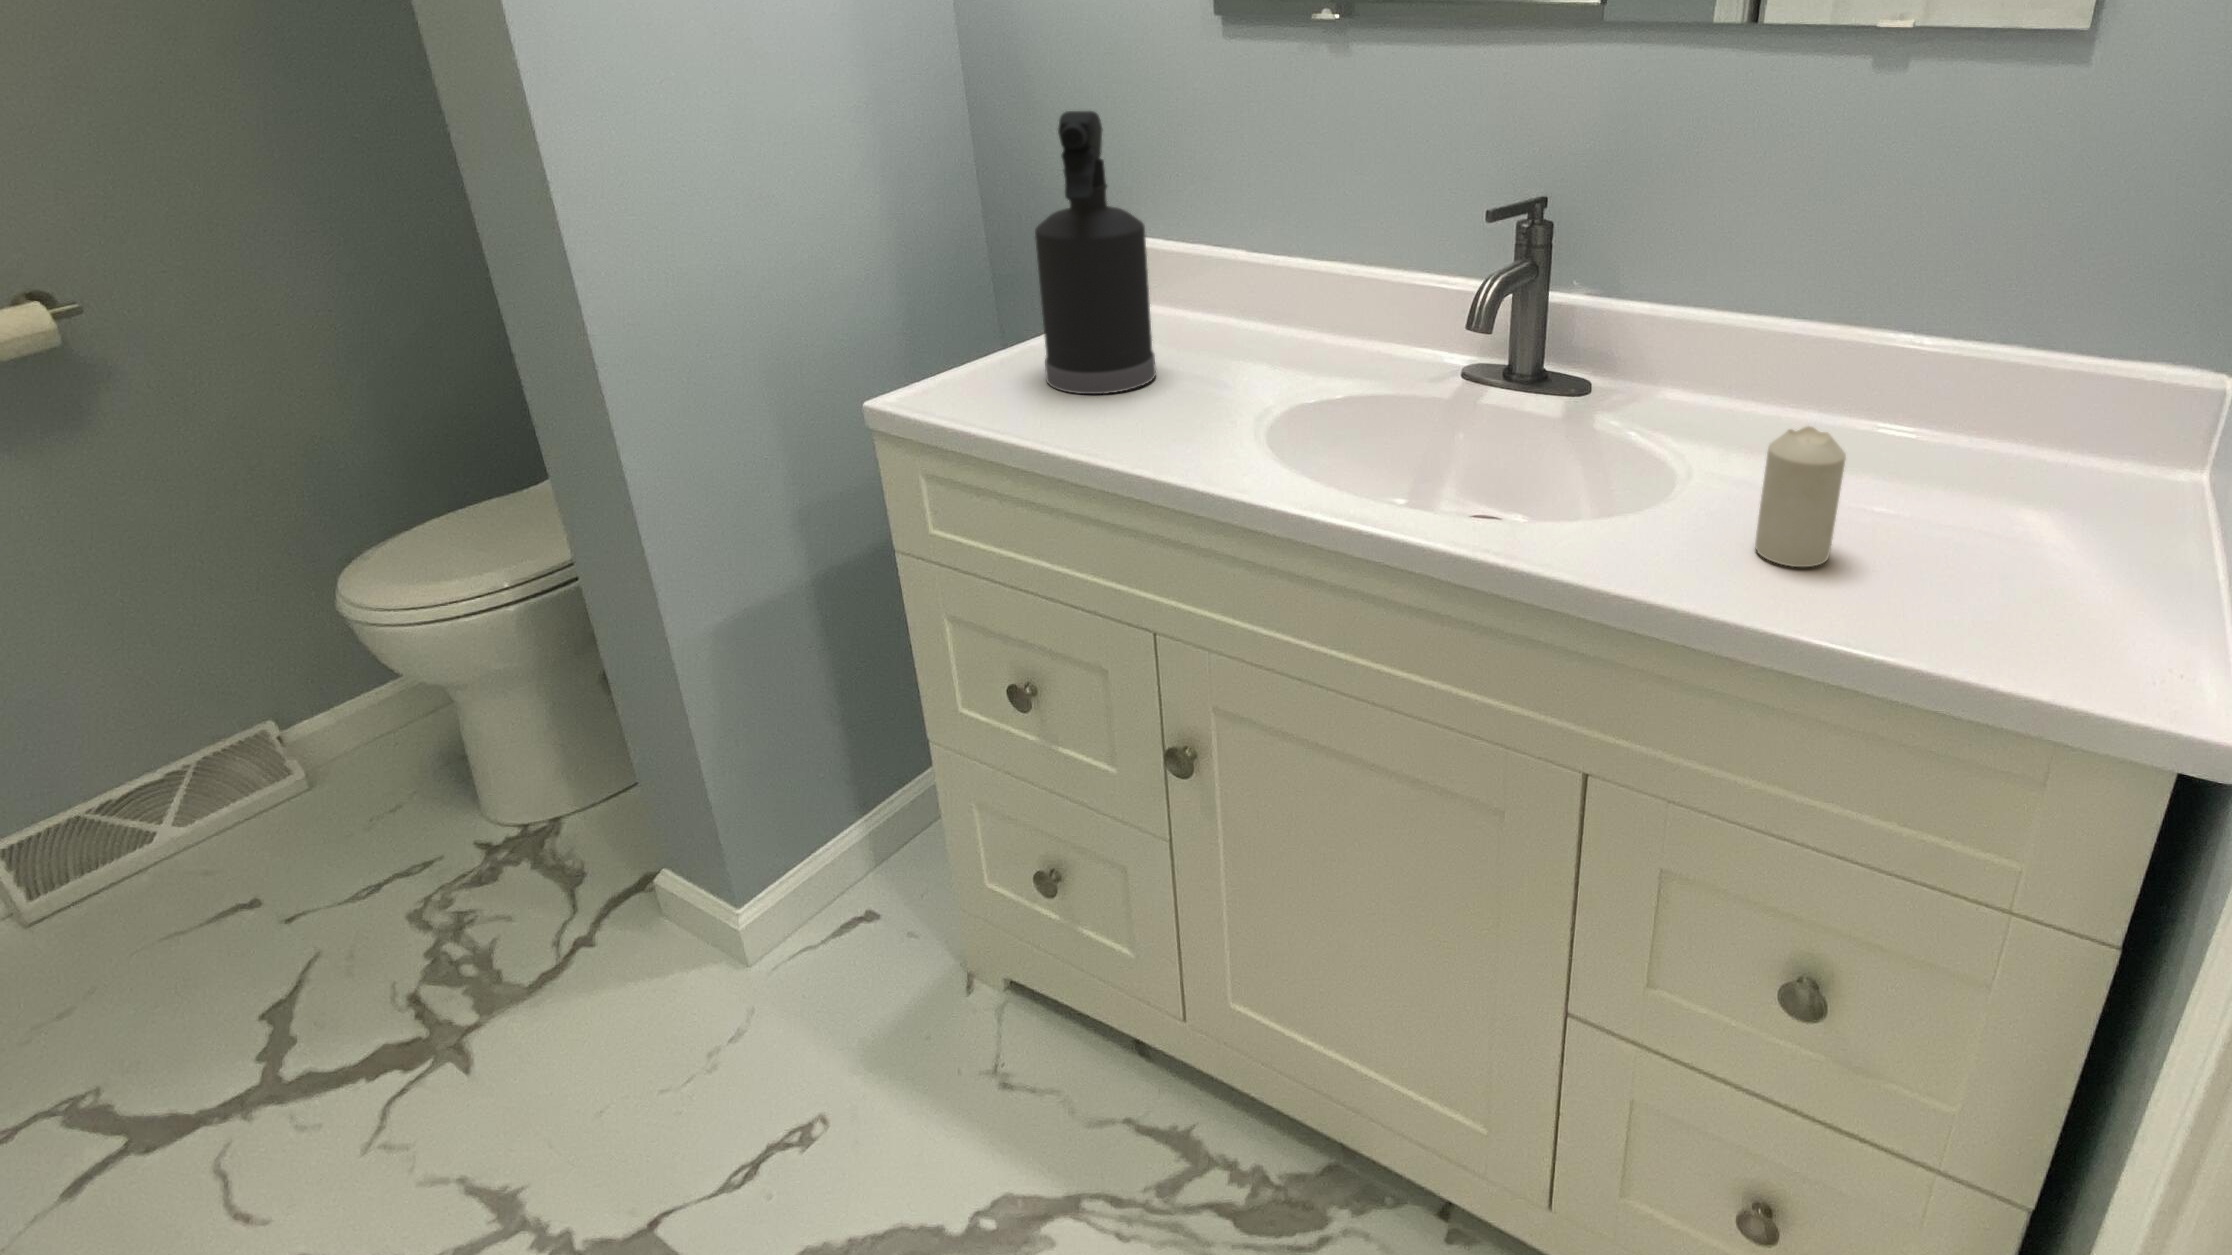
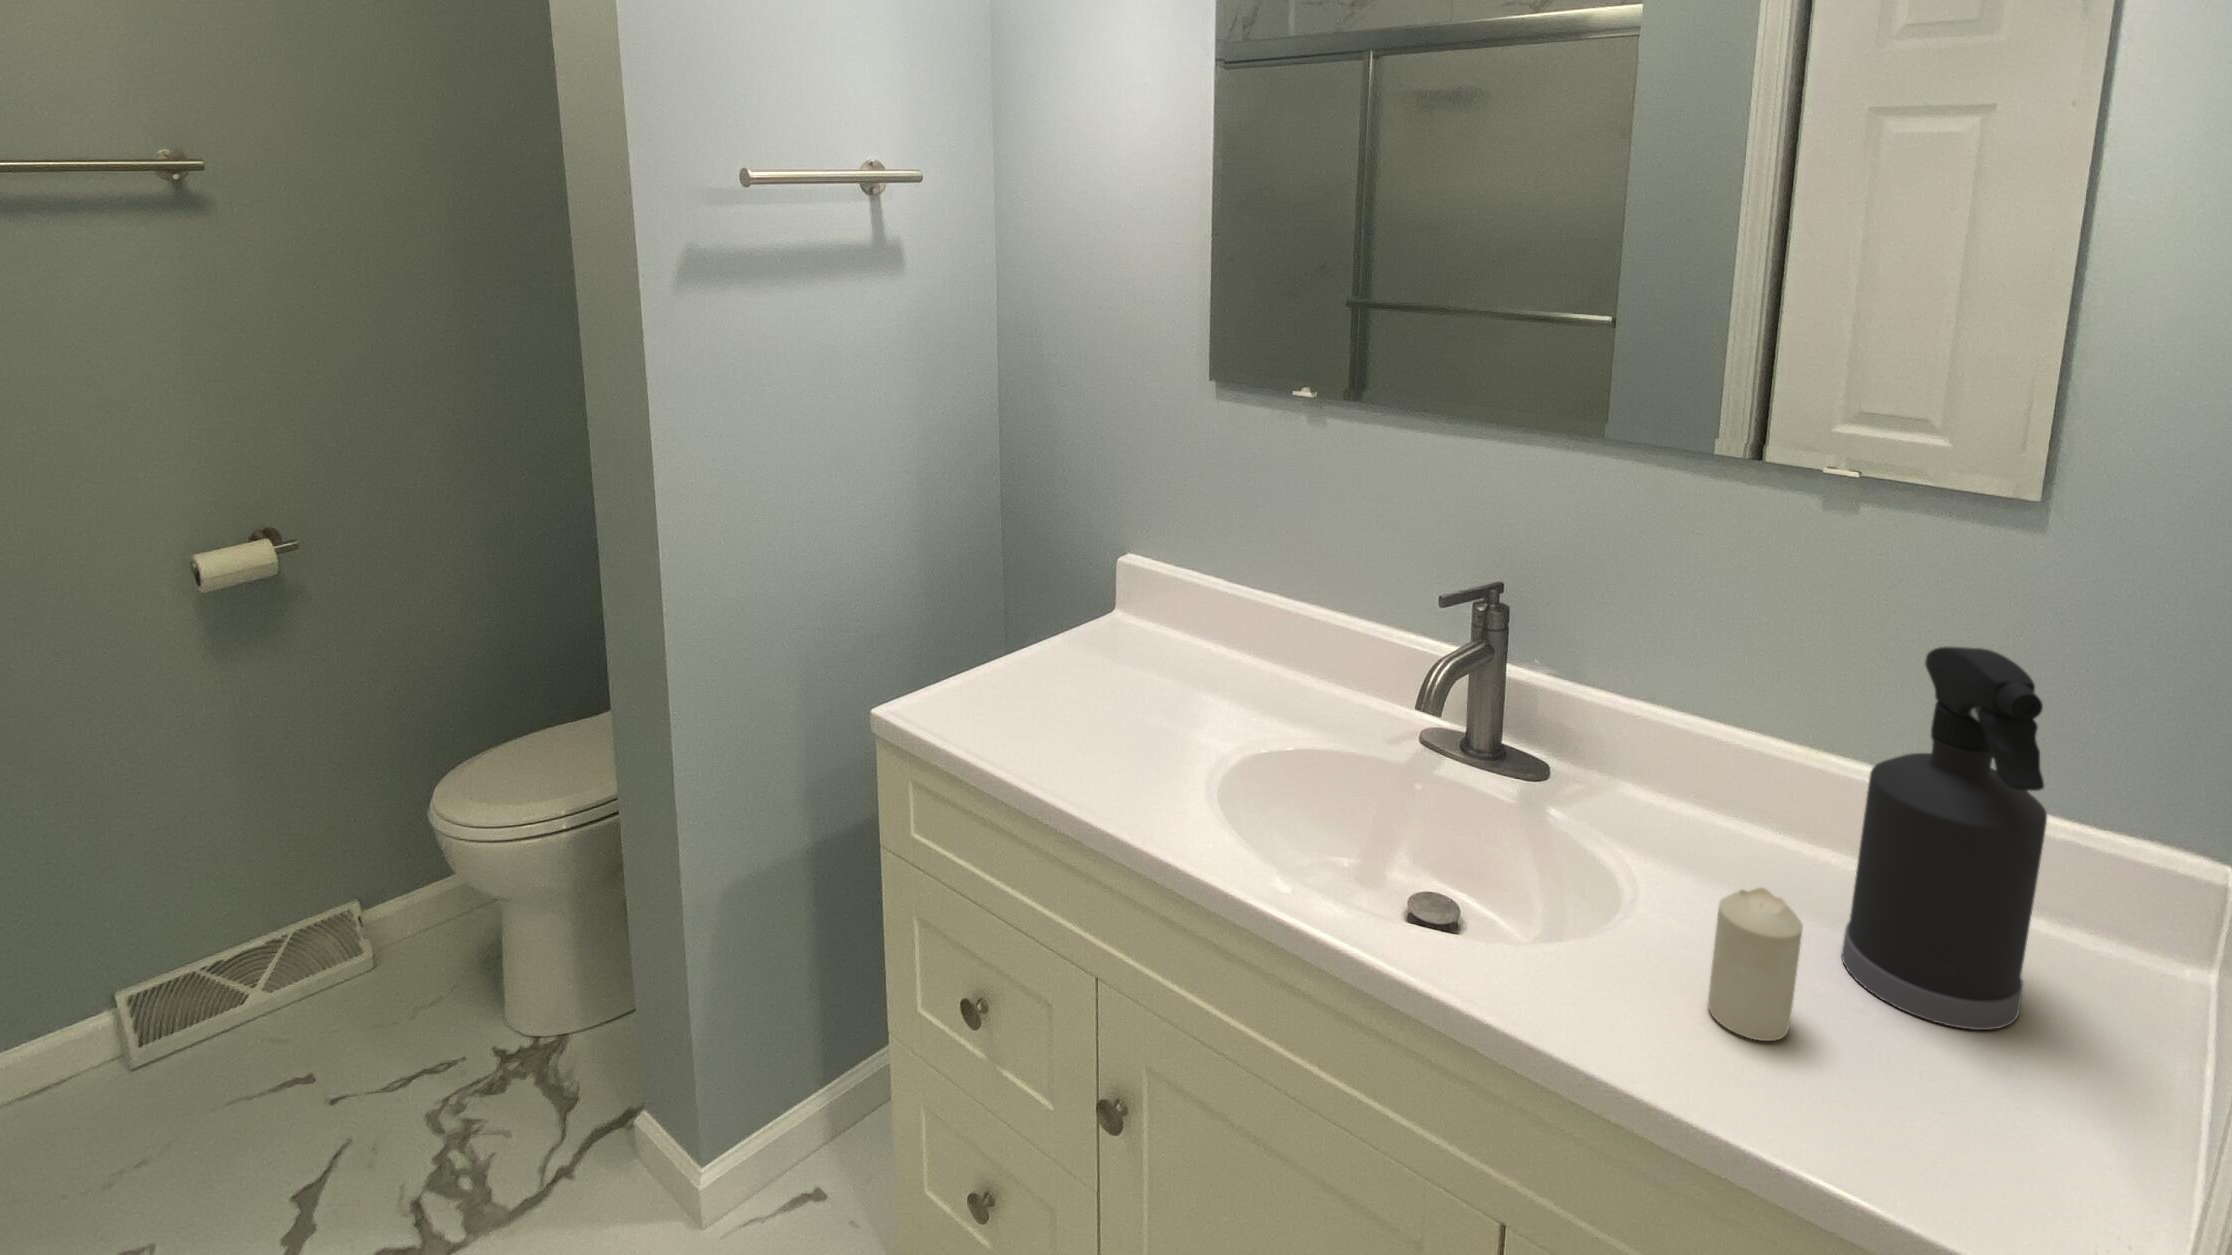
spray bottle: present [1035,111,1156,394] -> present [1841,647,2047,1030]

